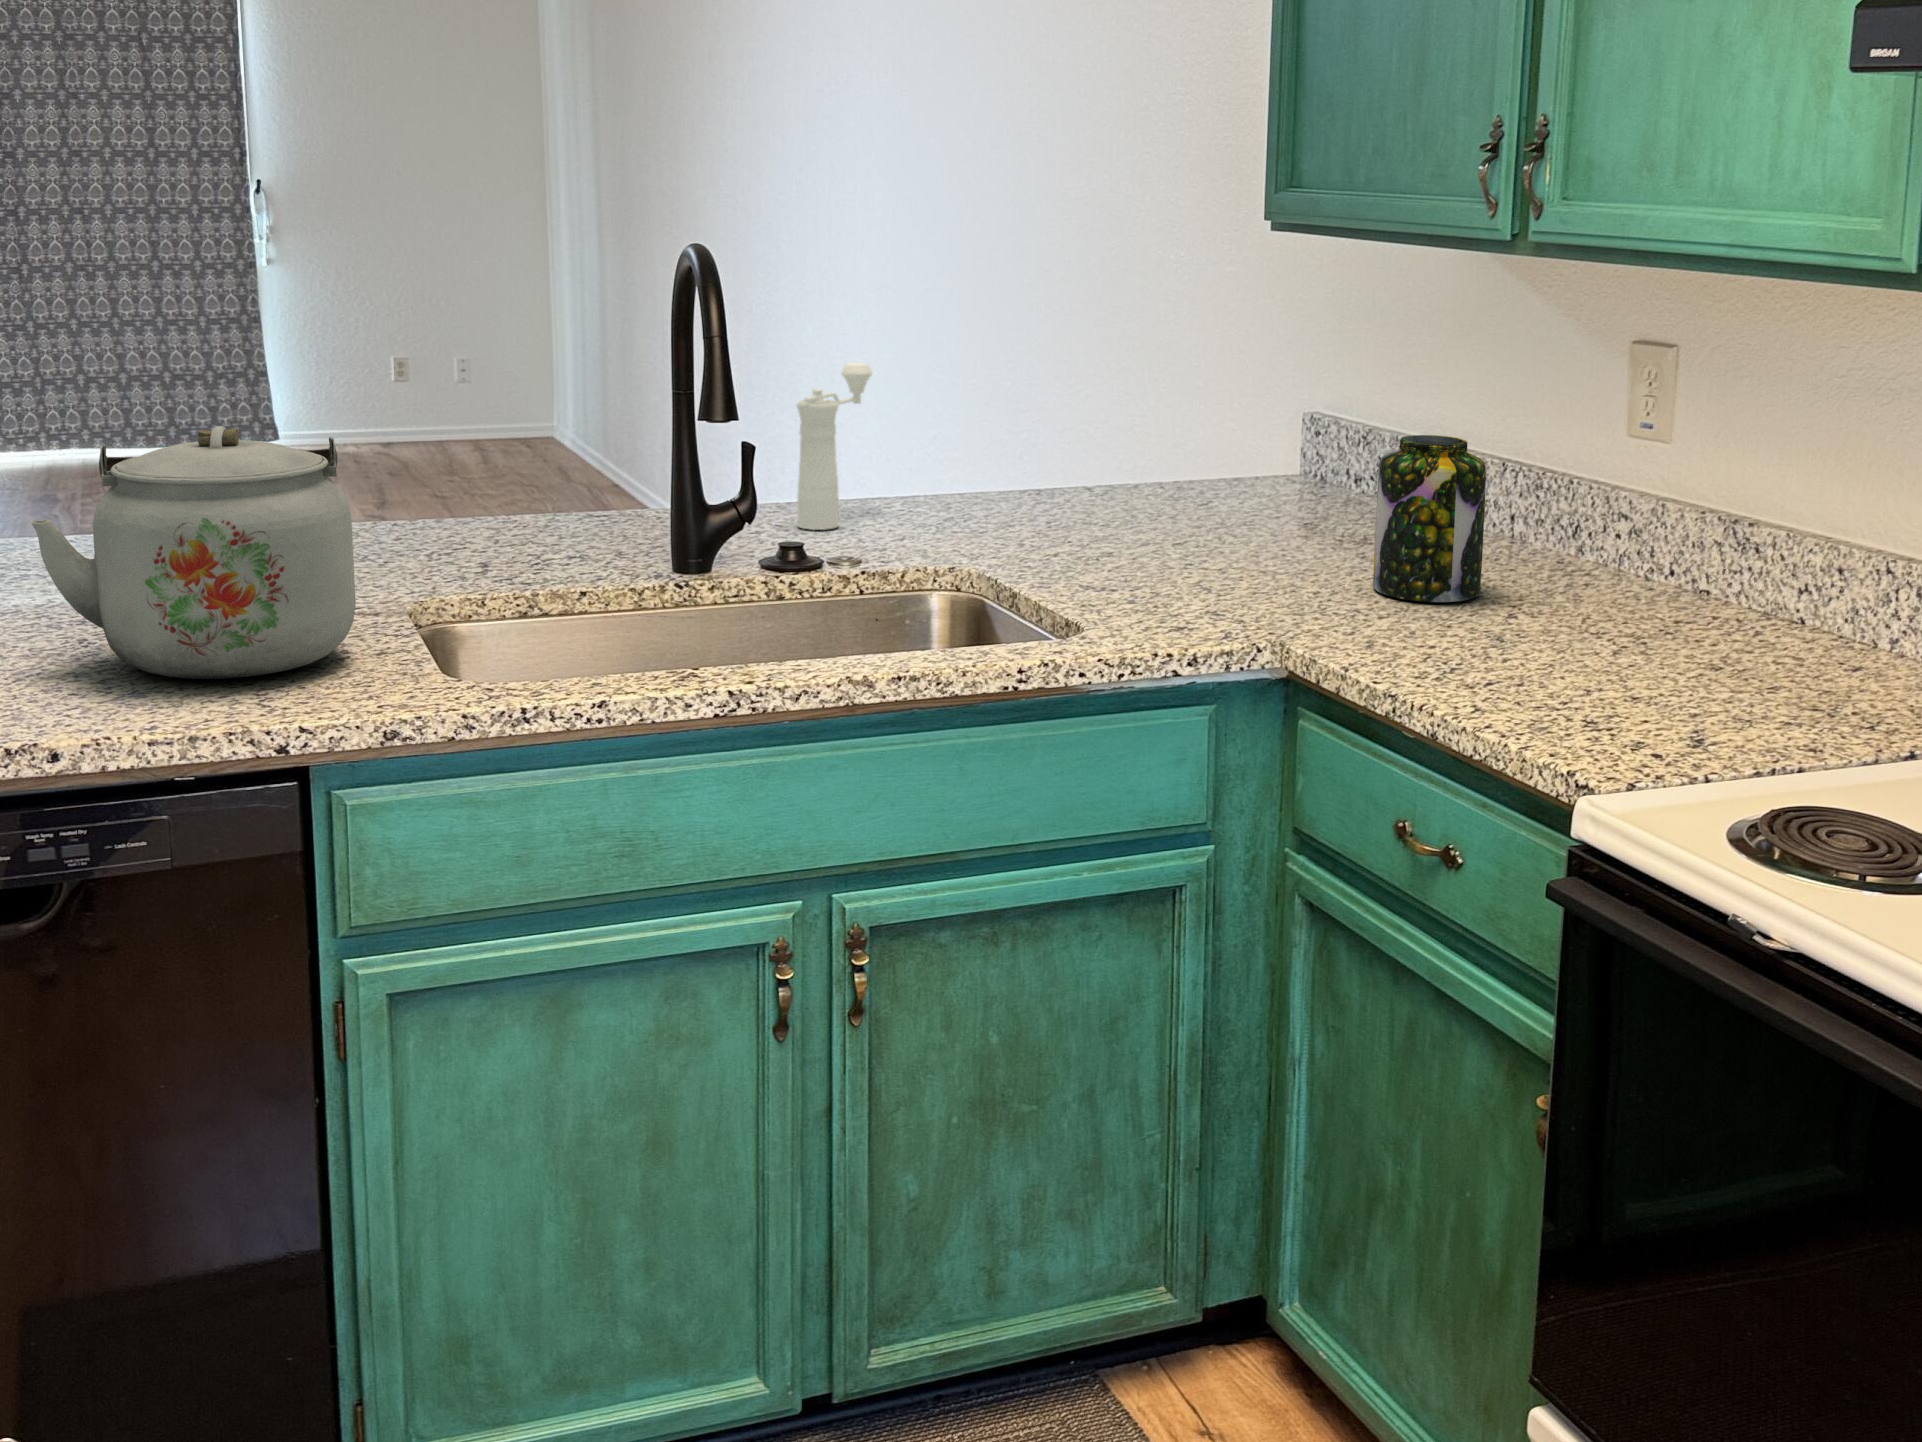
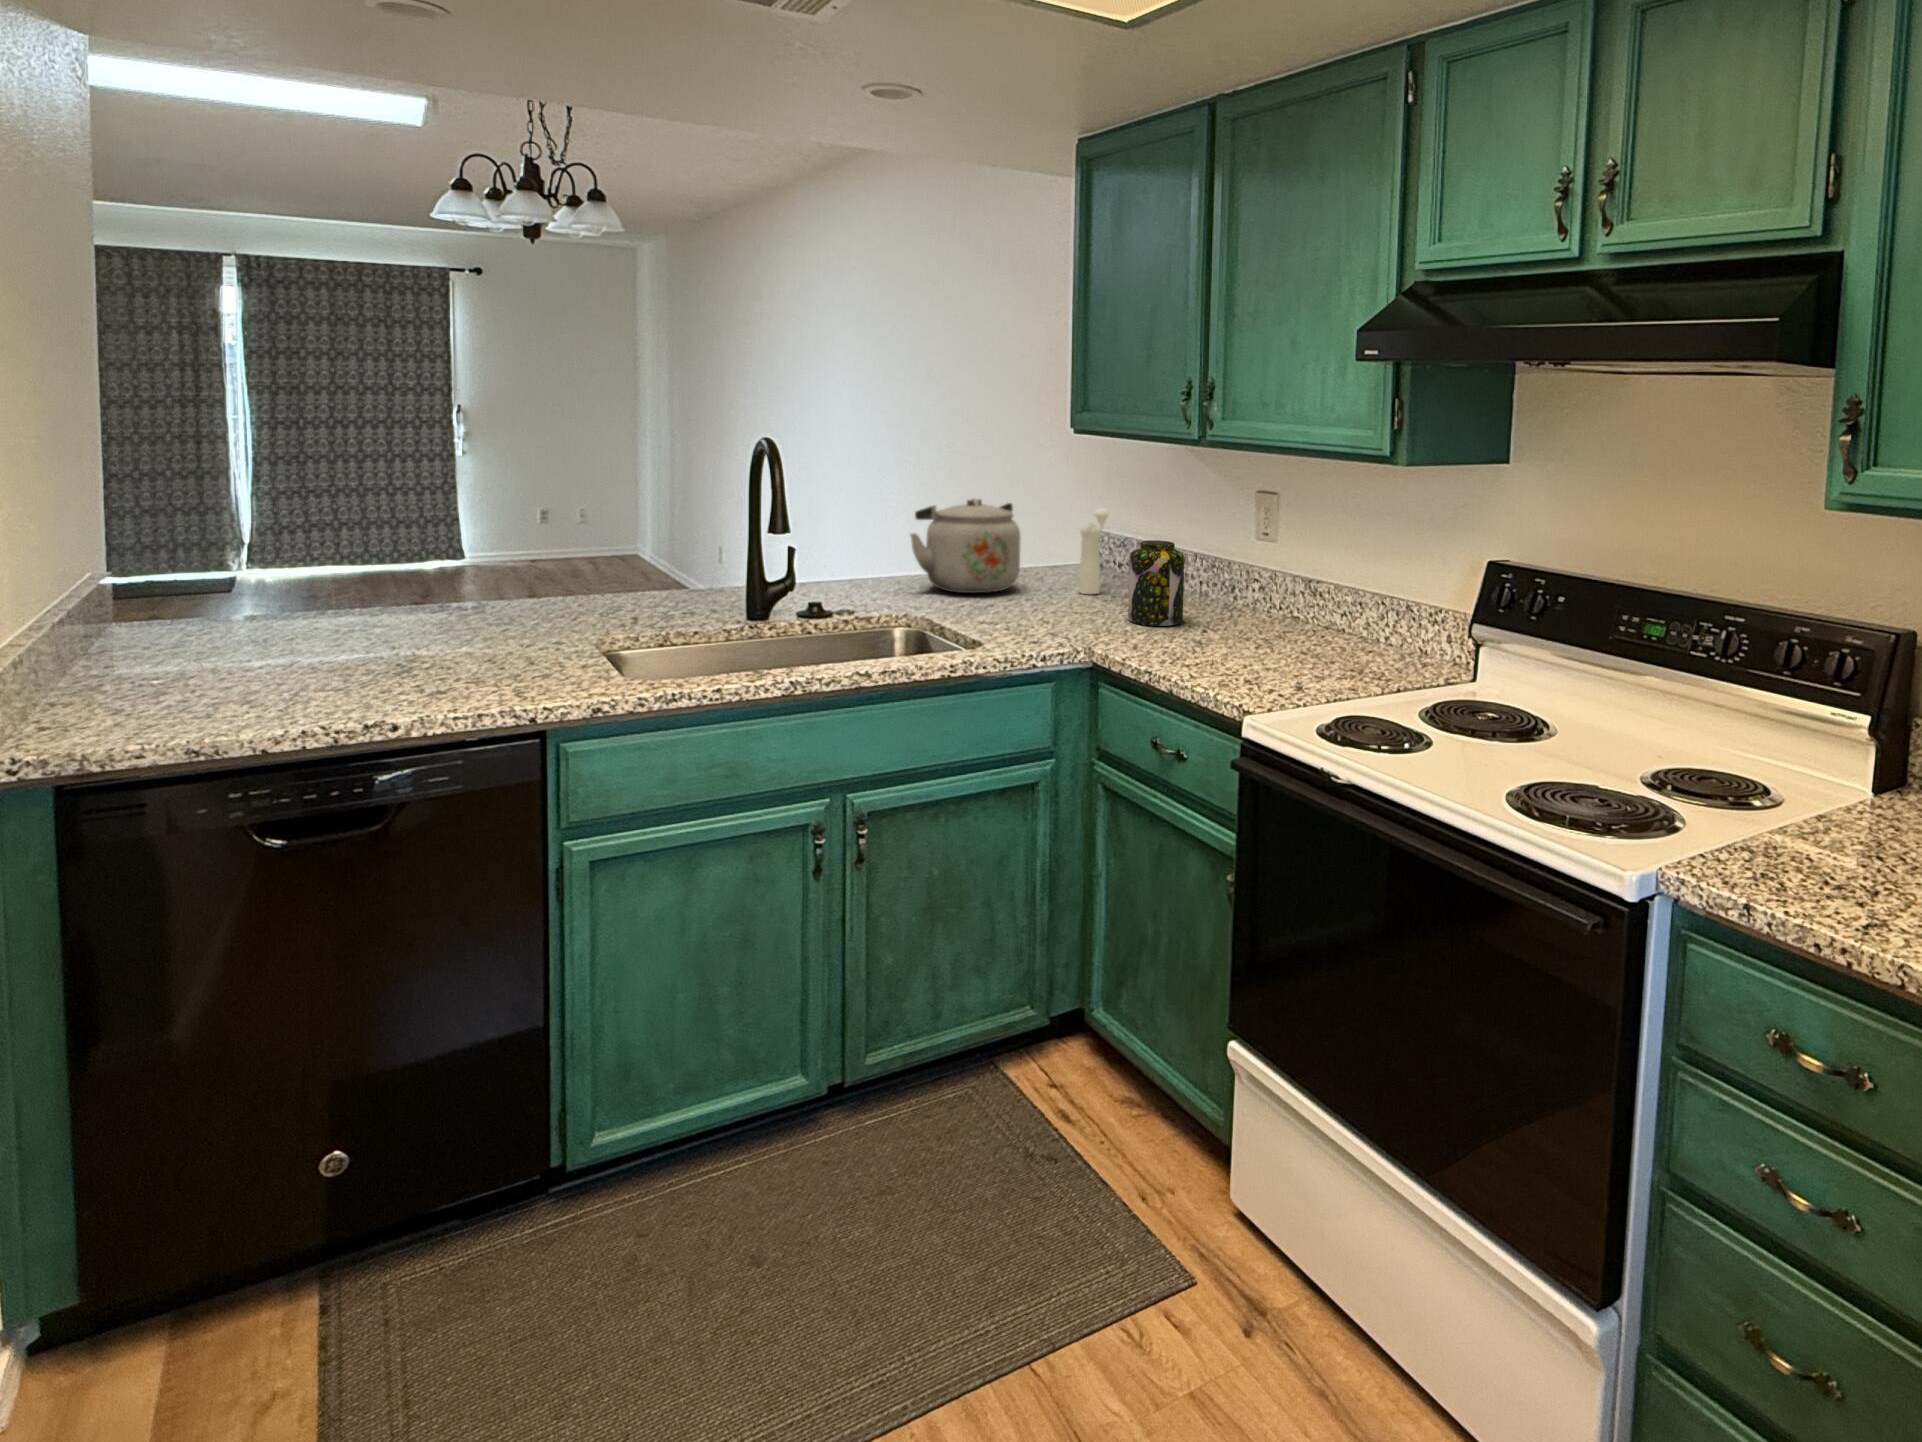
pepper mill: present [797,363,872,530] -> present [1079,509,1109,594]
kettle: present [30,426,356,679] -> present [911,498,1020,593]

